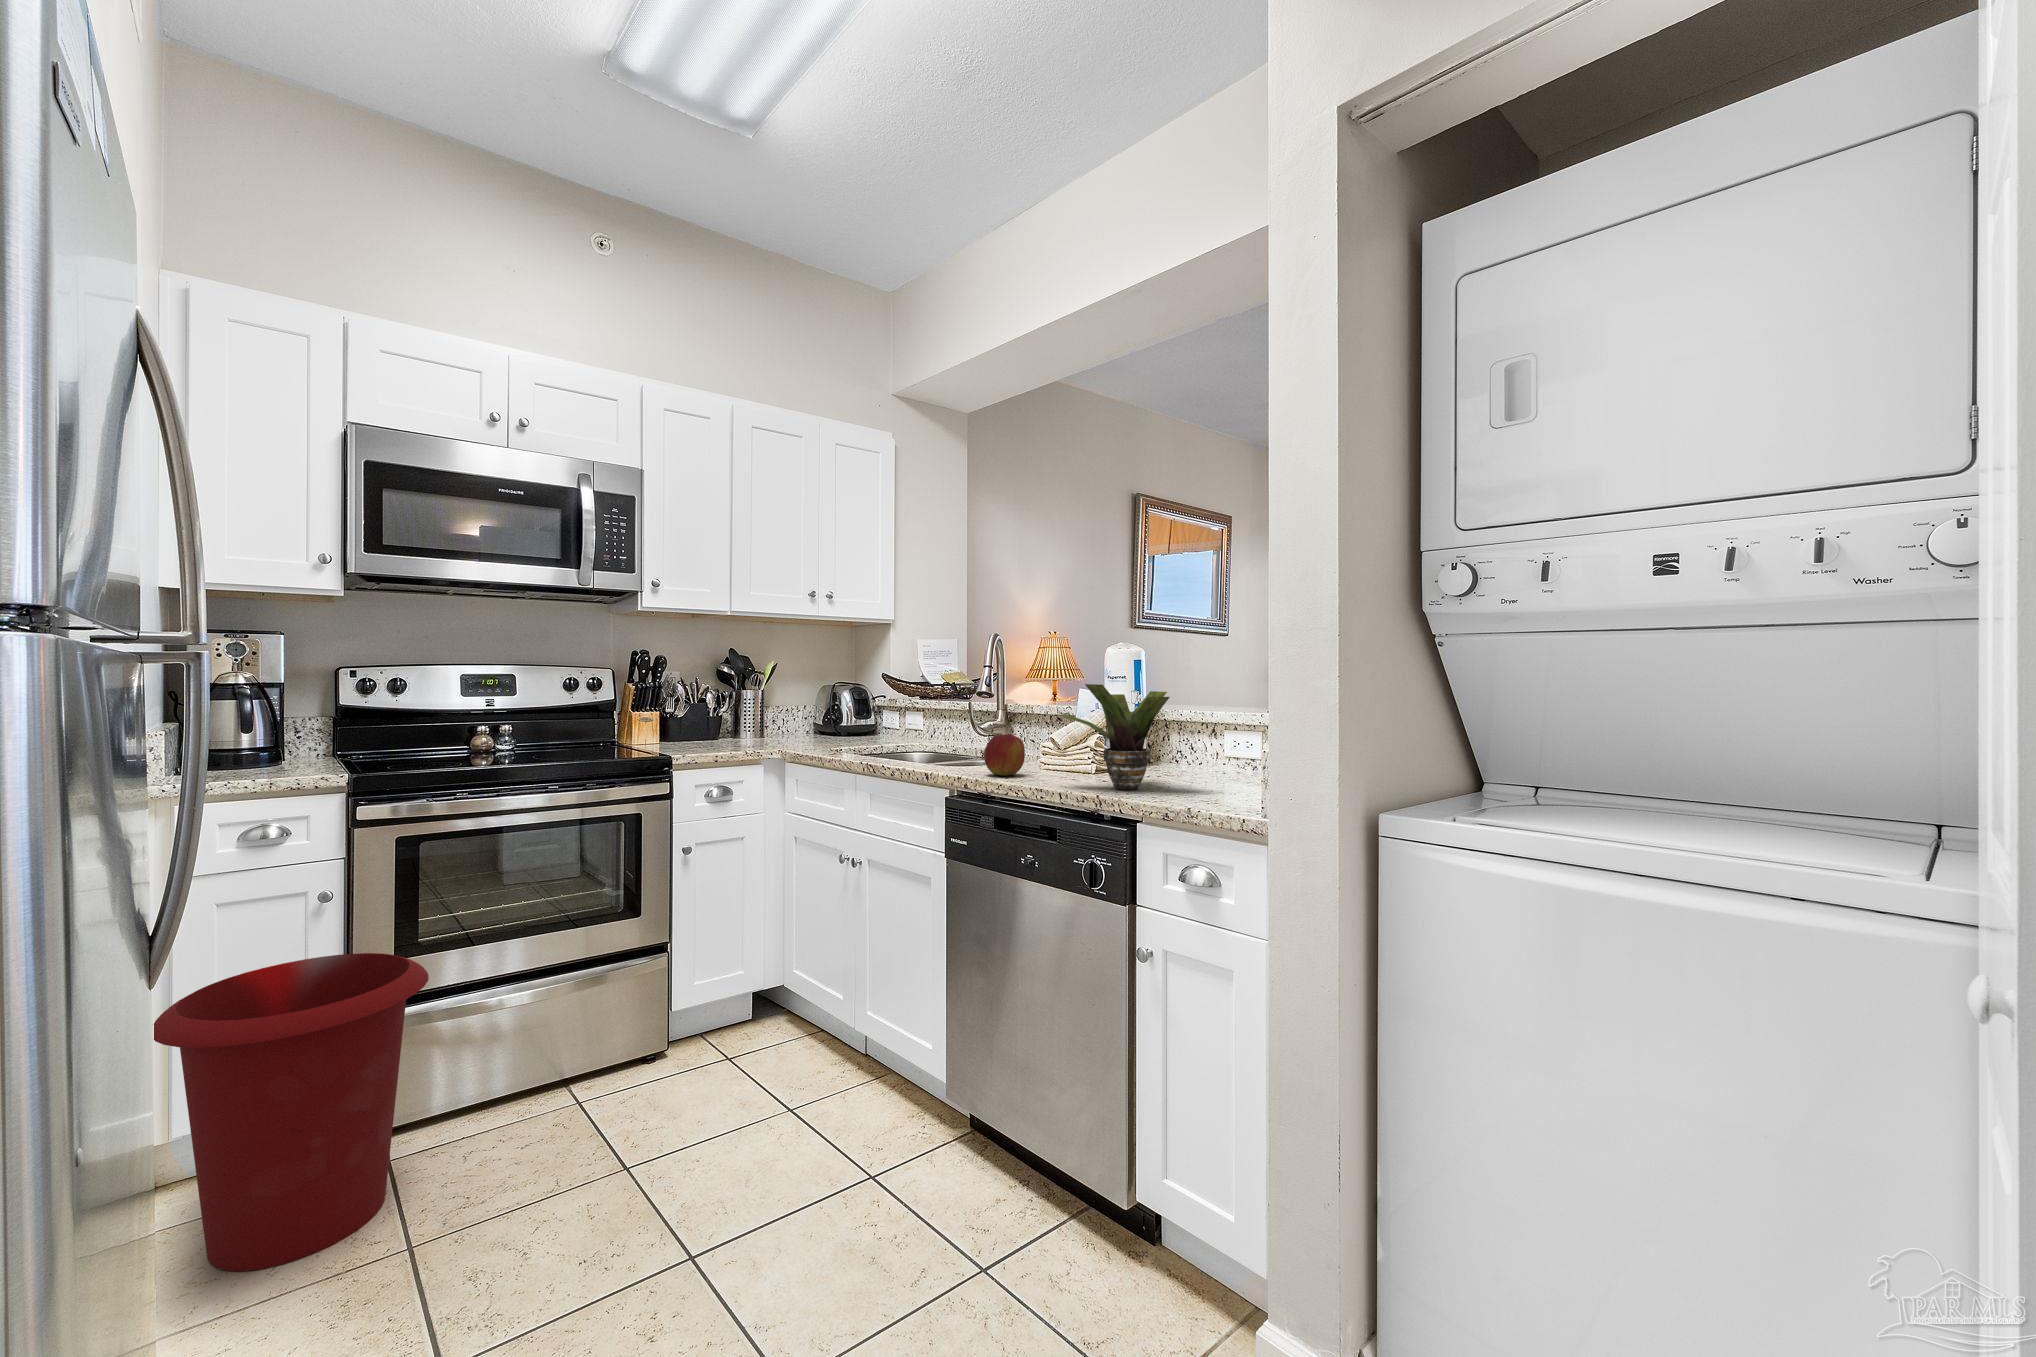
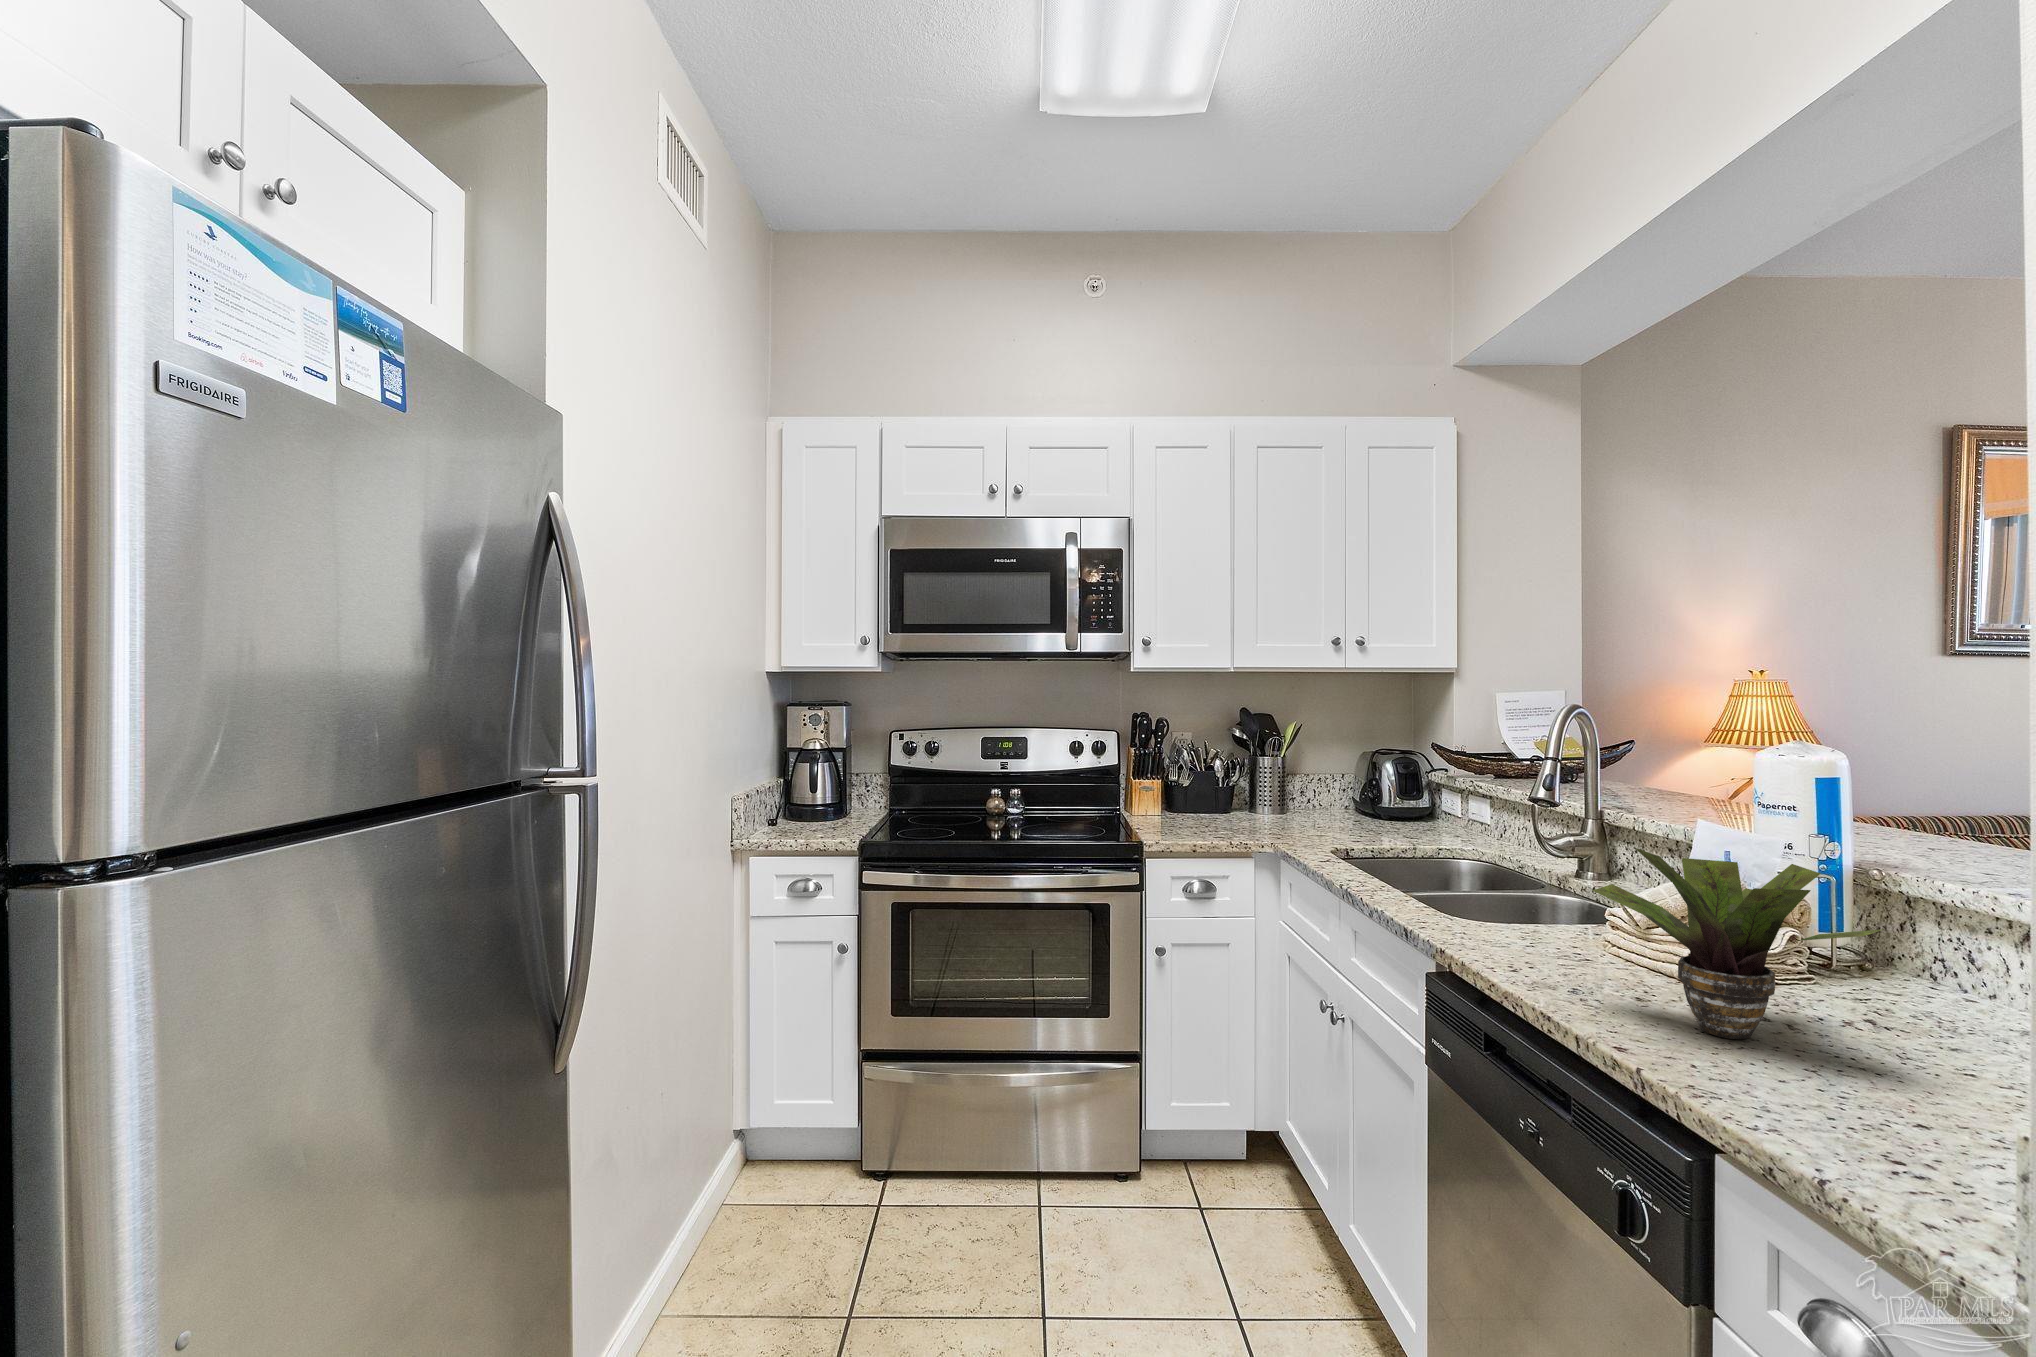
apple: present [984,734,1025,776] -> none [1497,890,1566,956]
waste bin: present [154,953,429,1271] -> none [710,1010,900,1288]

